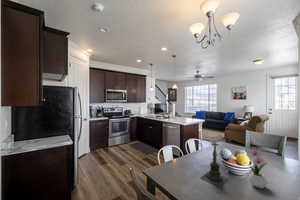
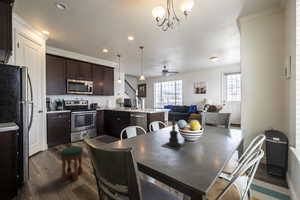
flower arrangement: present [249,142,268,189] -> none [202,108,216,148]
stool: none [102,157,121,190] -> present [61,146,83,181]

